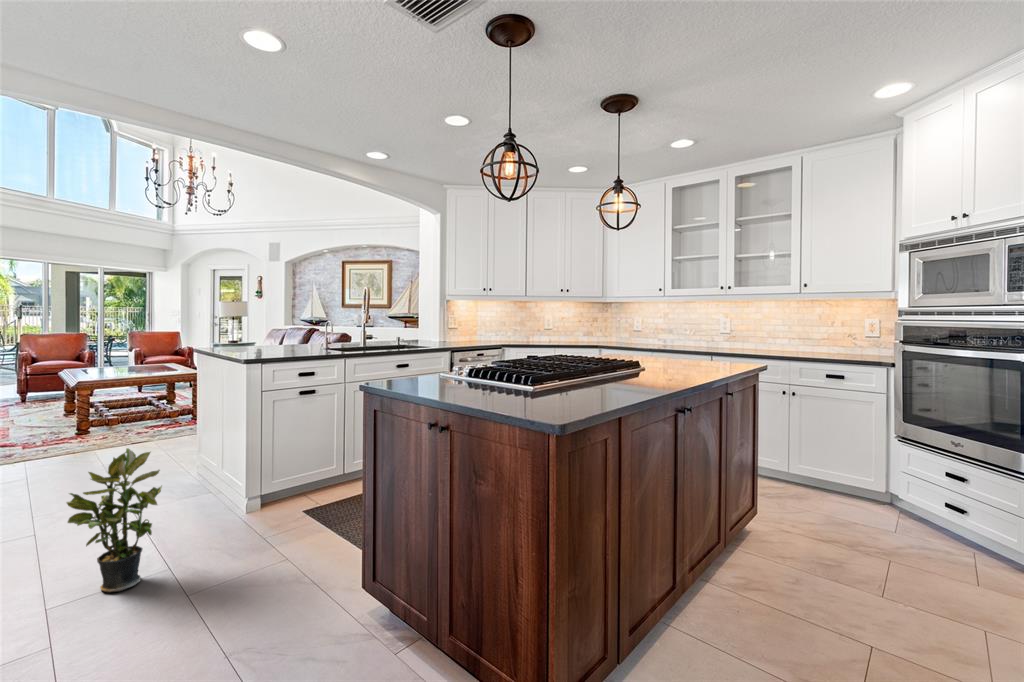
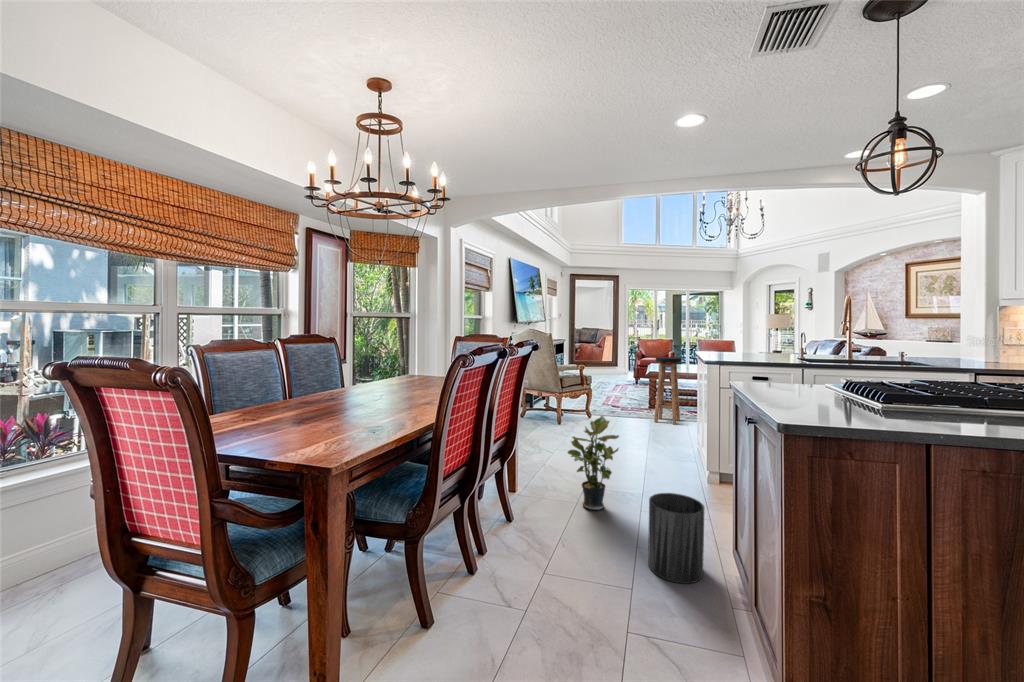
bar stool: none [106,357,148,451] -> present [654,357,681,424]
trash can: none [254,507,318,608] -> present [648,493,704,583]

